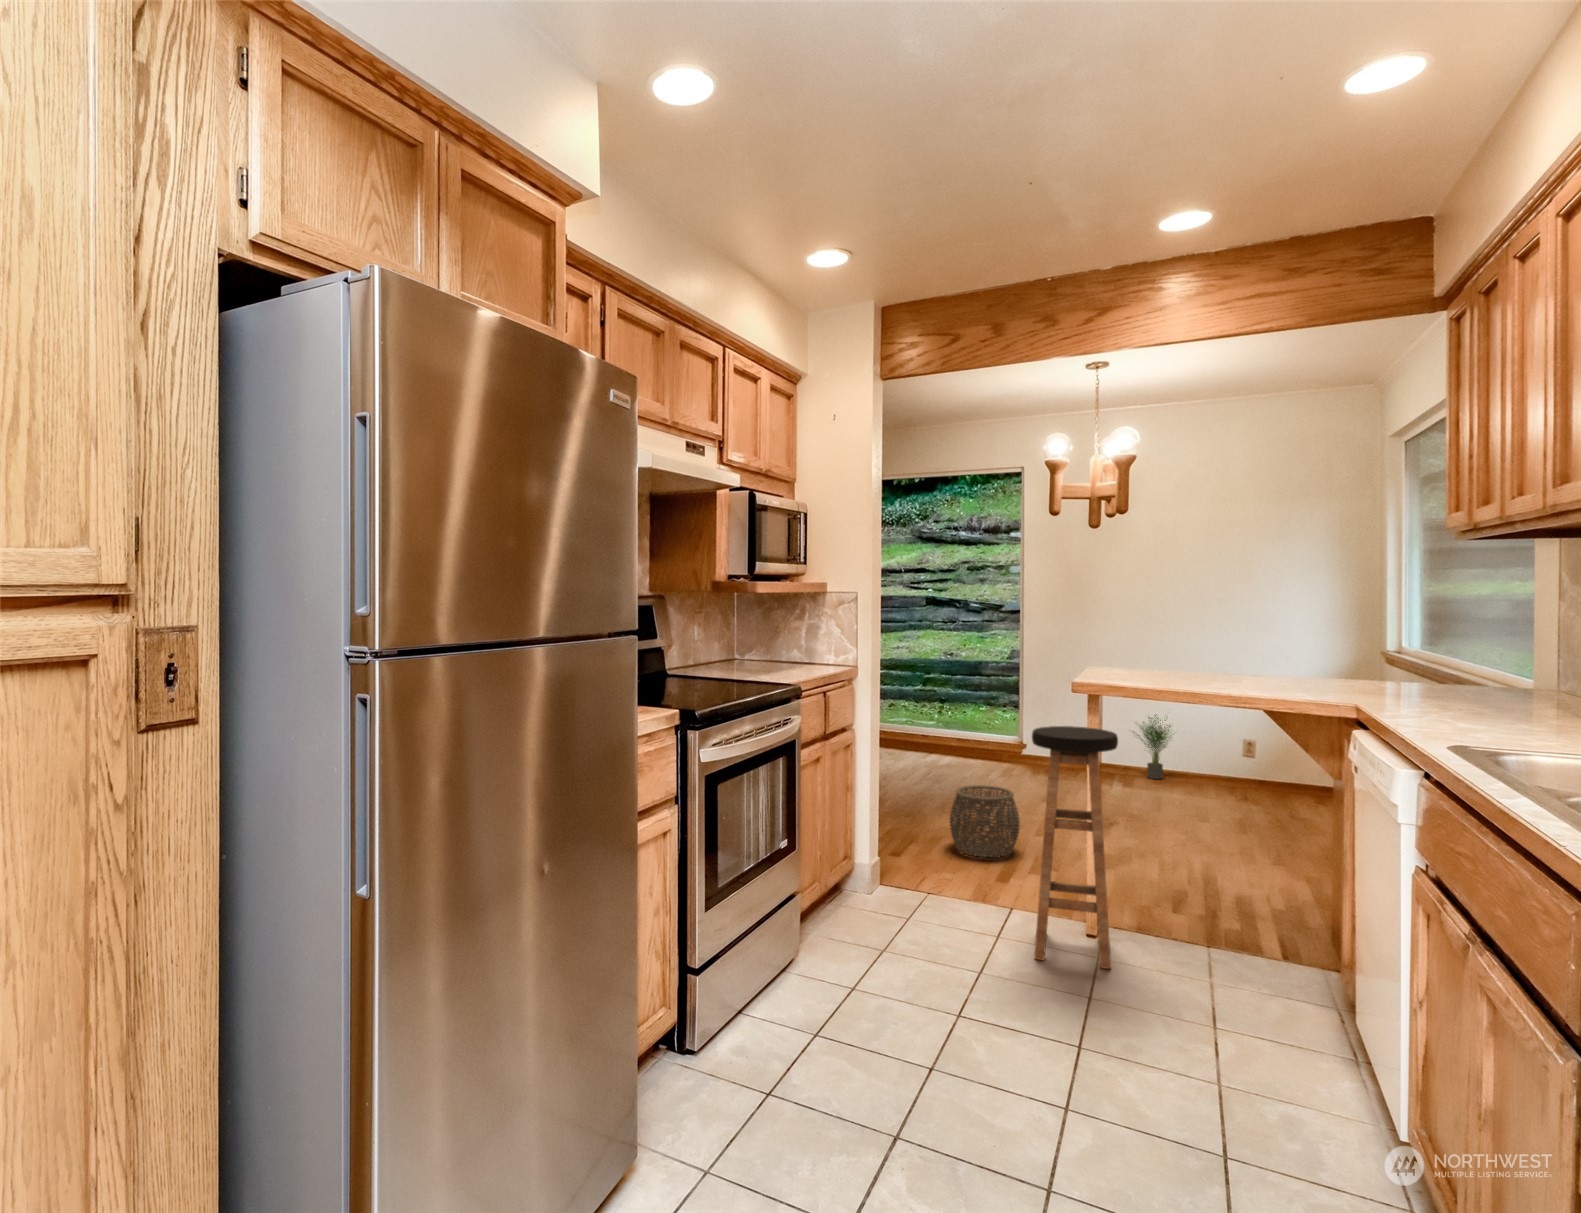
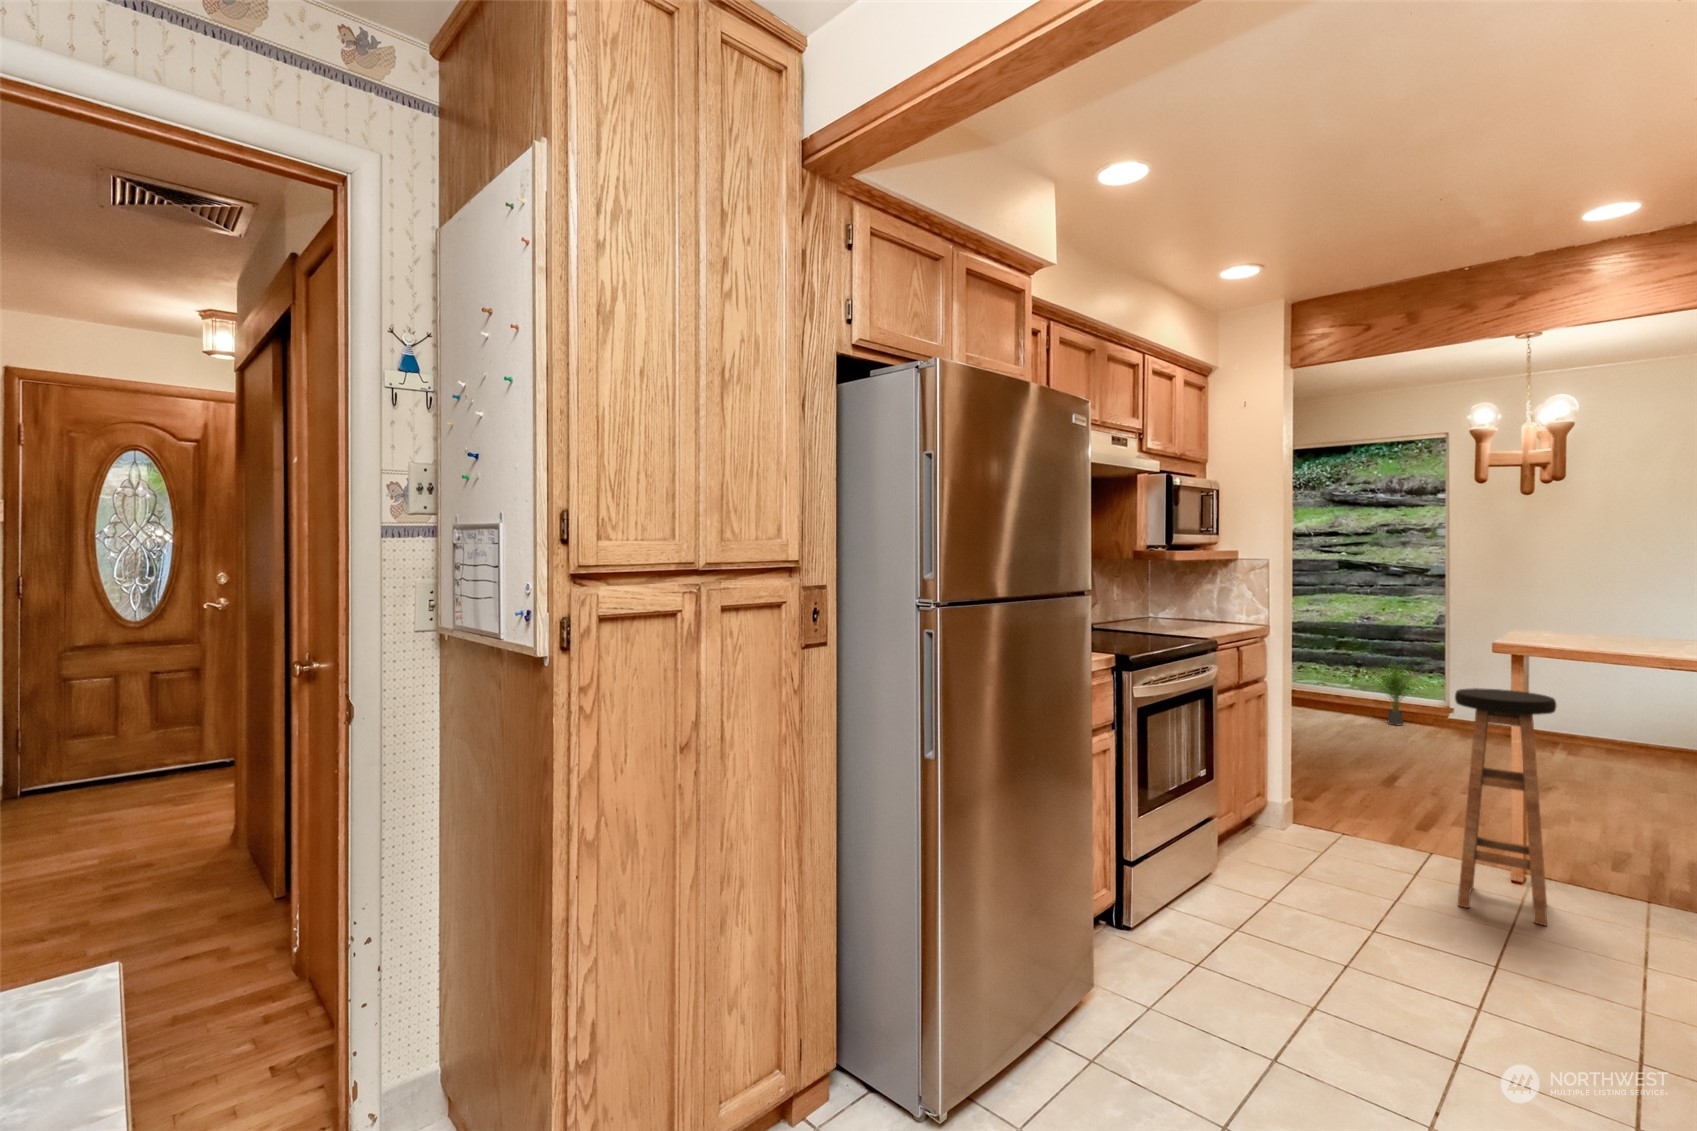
potted plant: present [1133,714,1171,779] -> present [1378,668,1413,726]
woven basket: present [950,785,1020,858] -> none [1364,745,1447,817]

